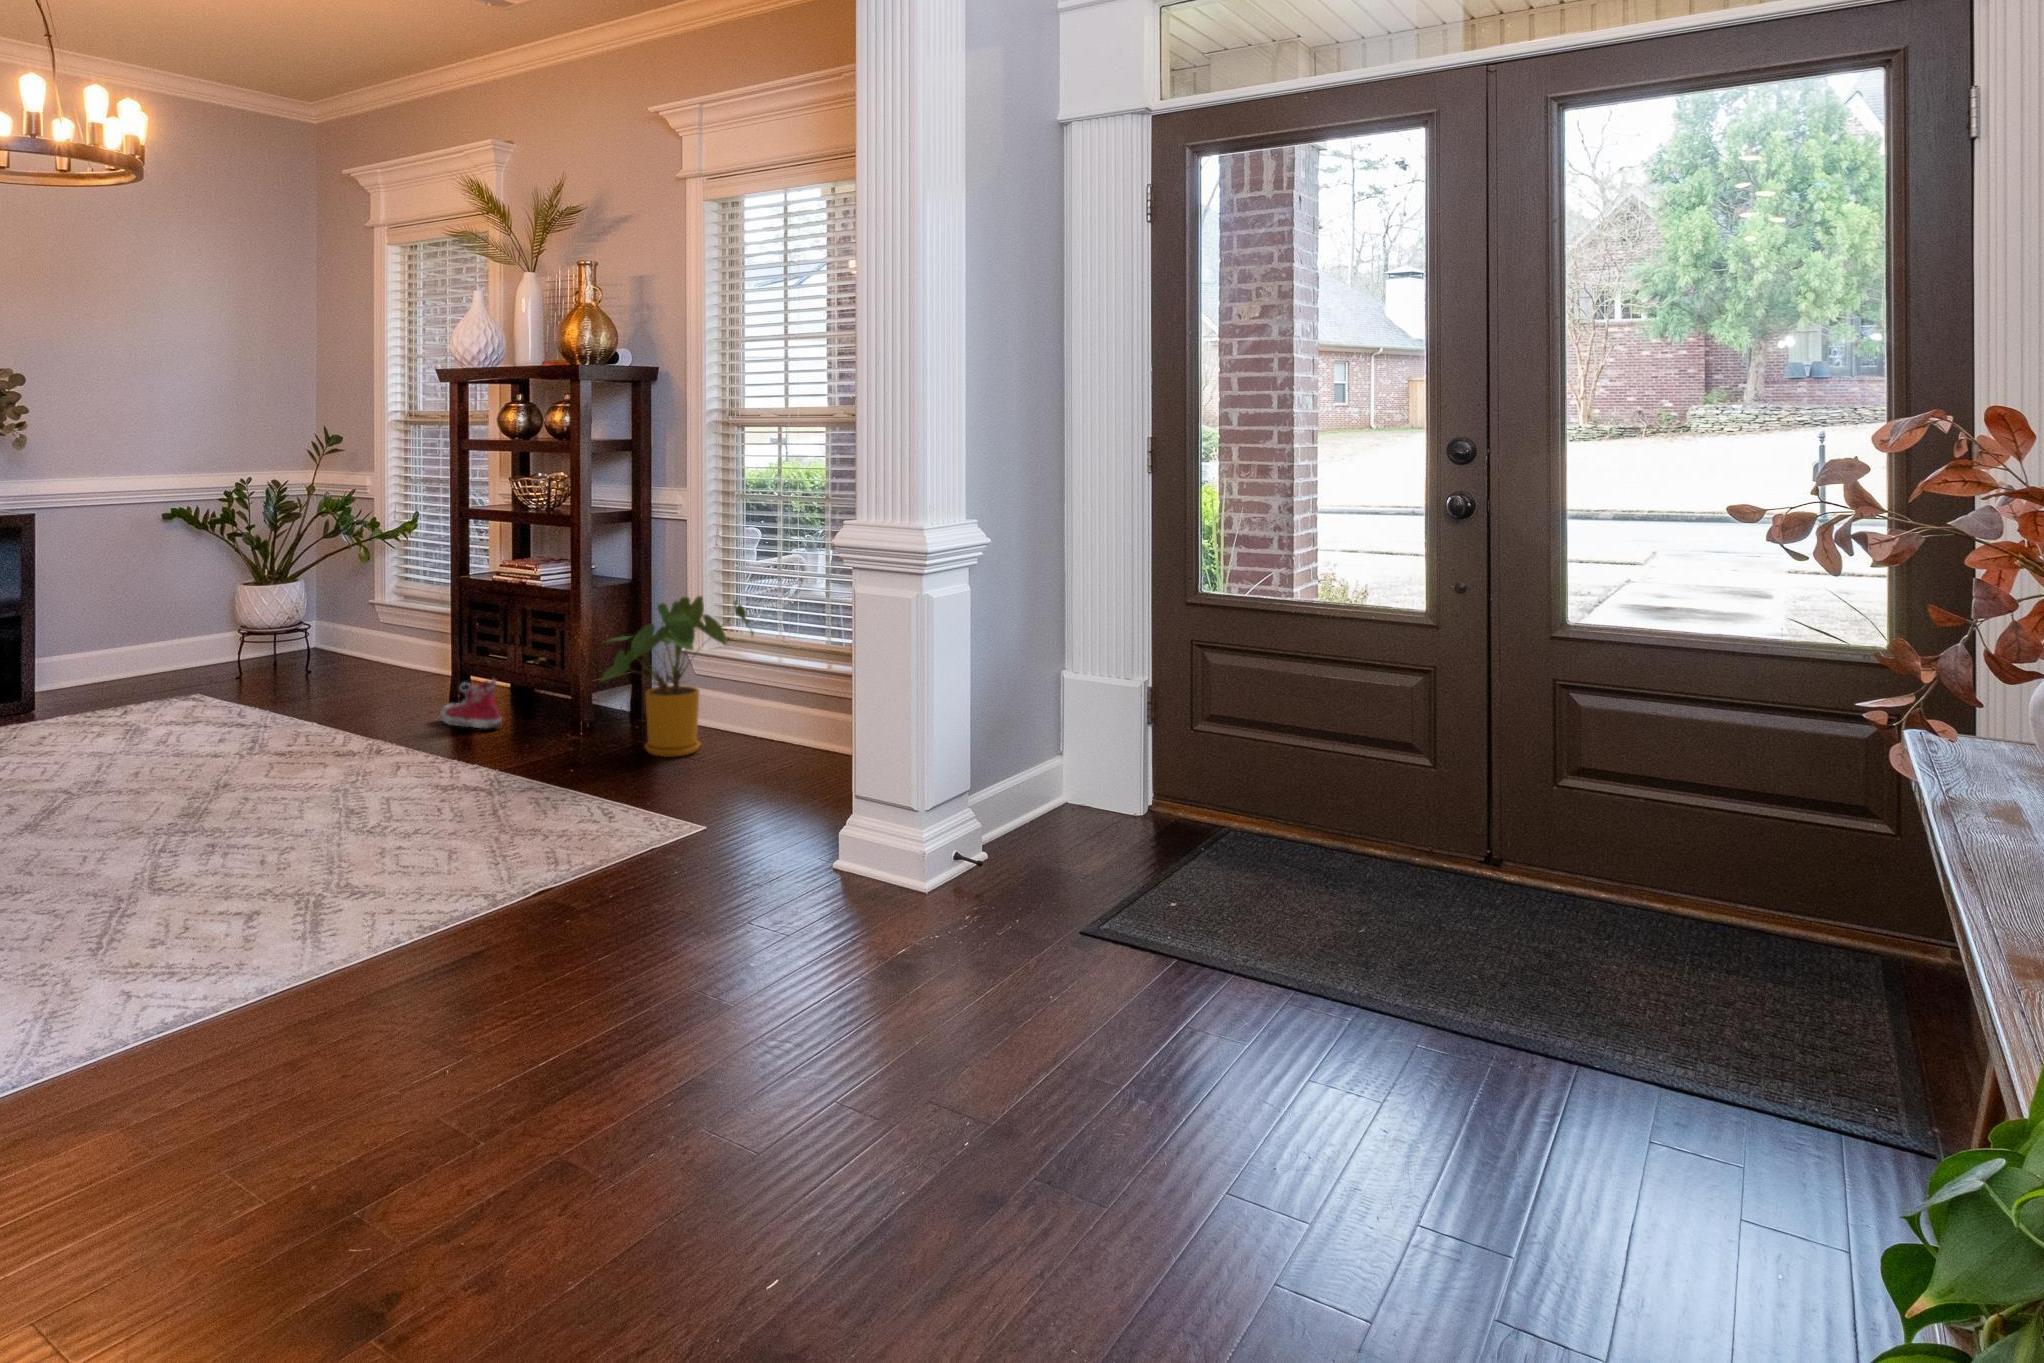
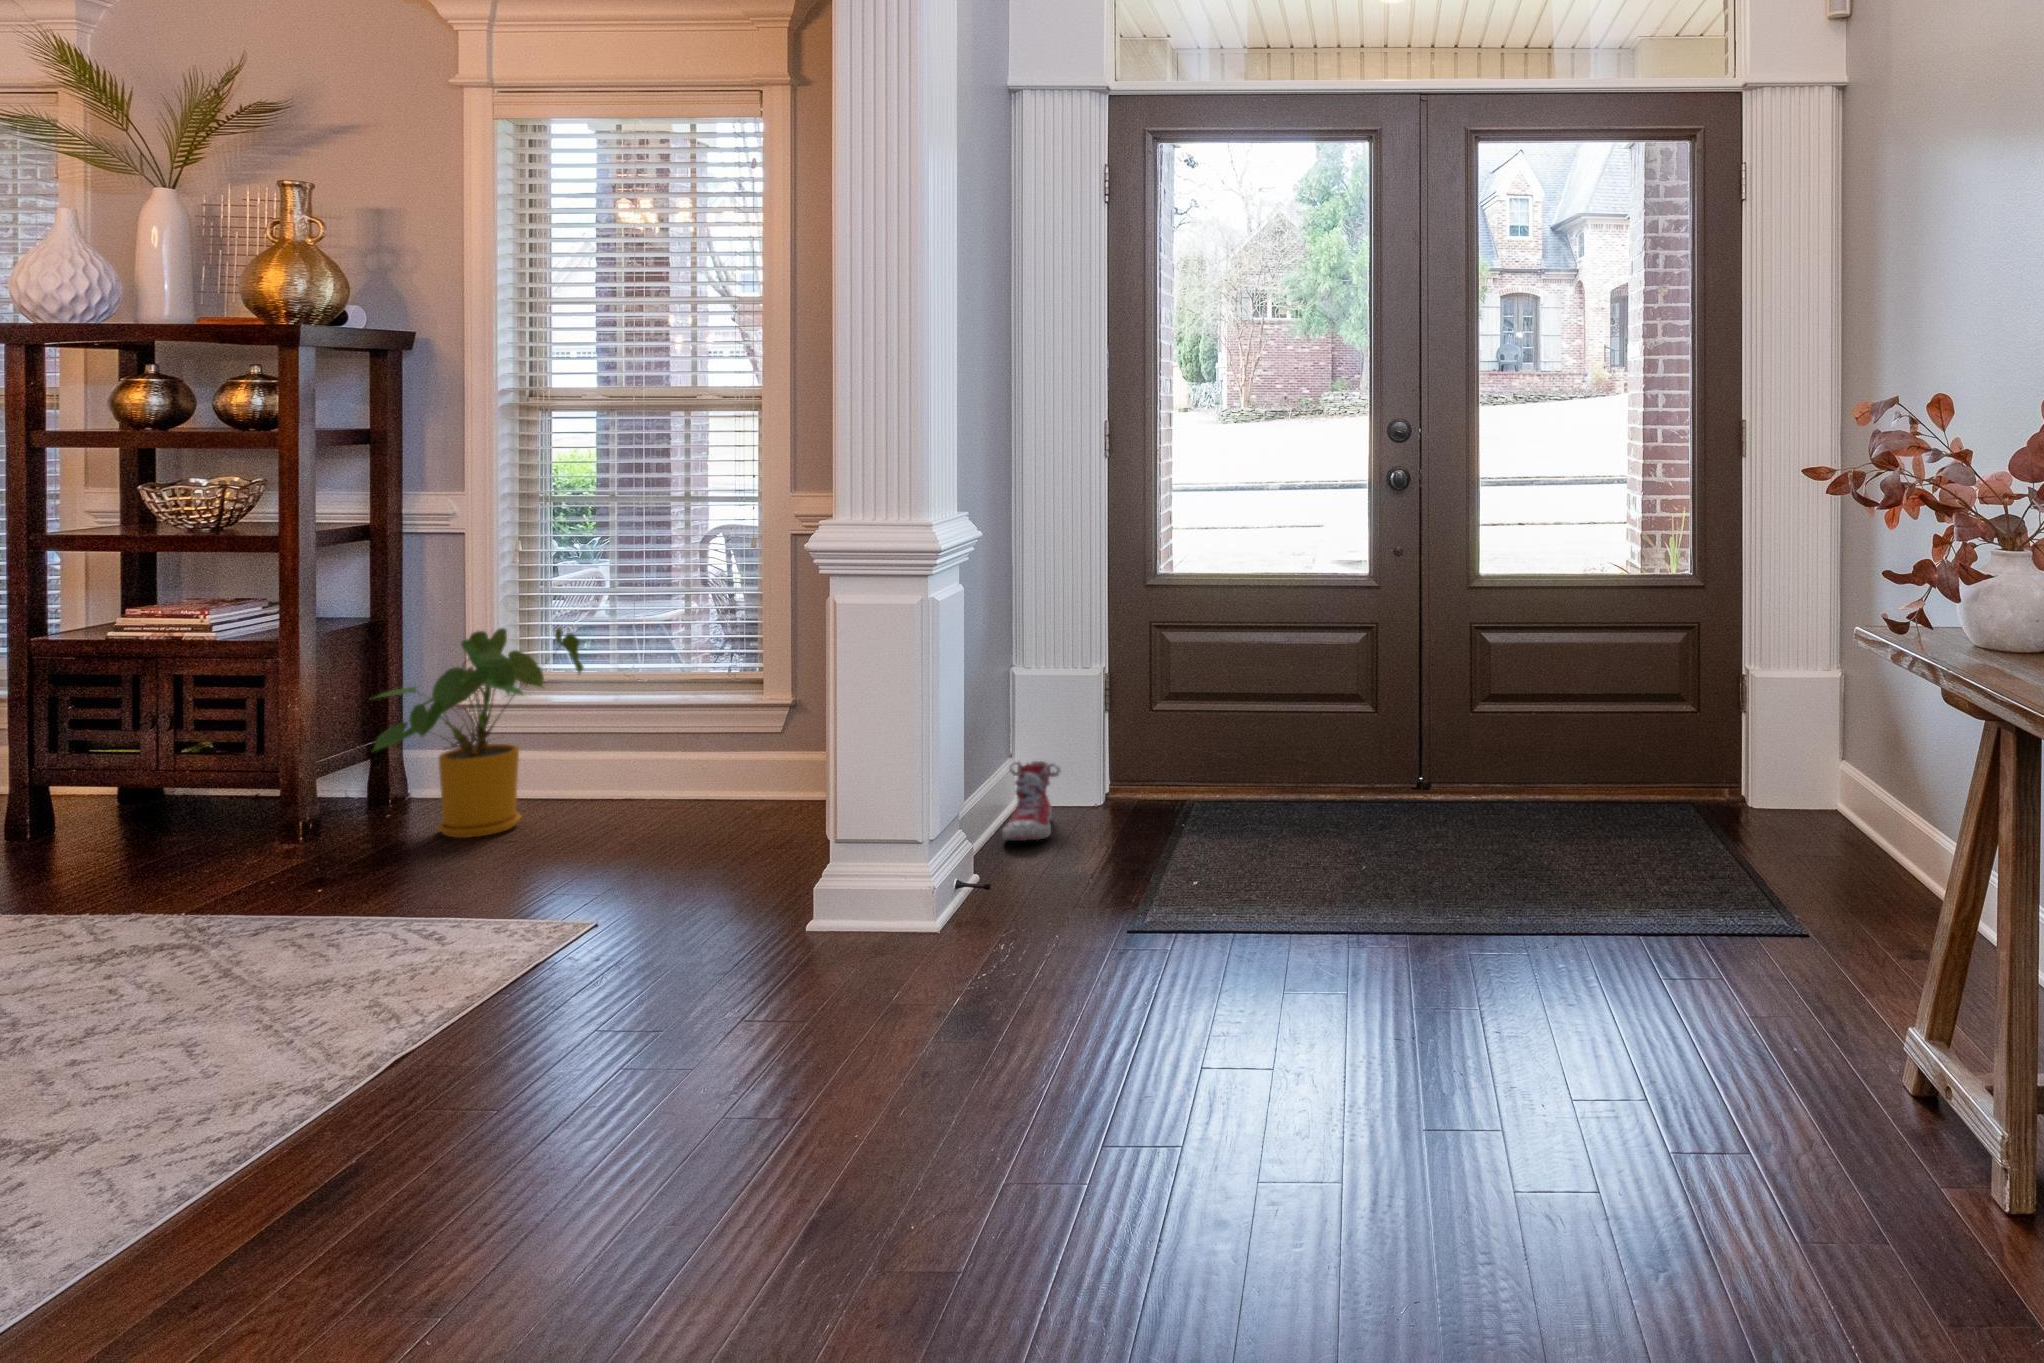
shoe: present [440,679,502,728] -> present [1002,761,1060,841]

